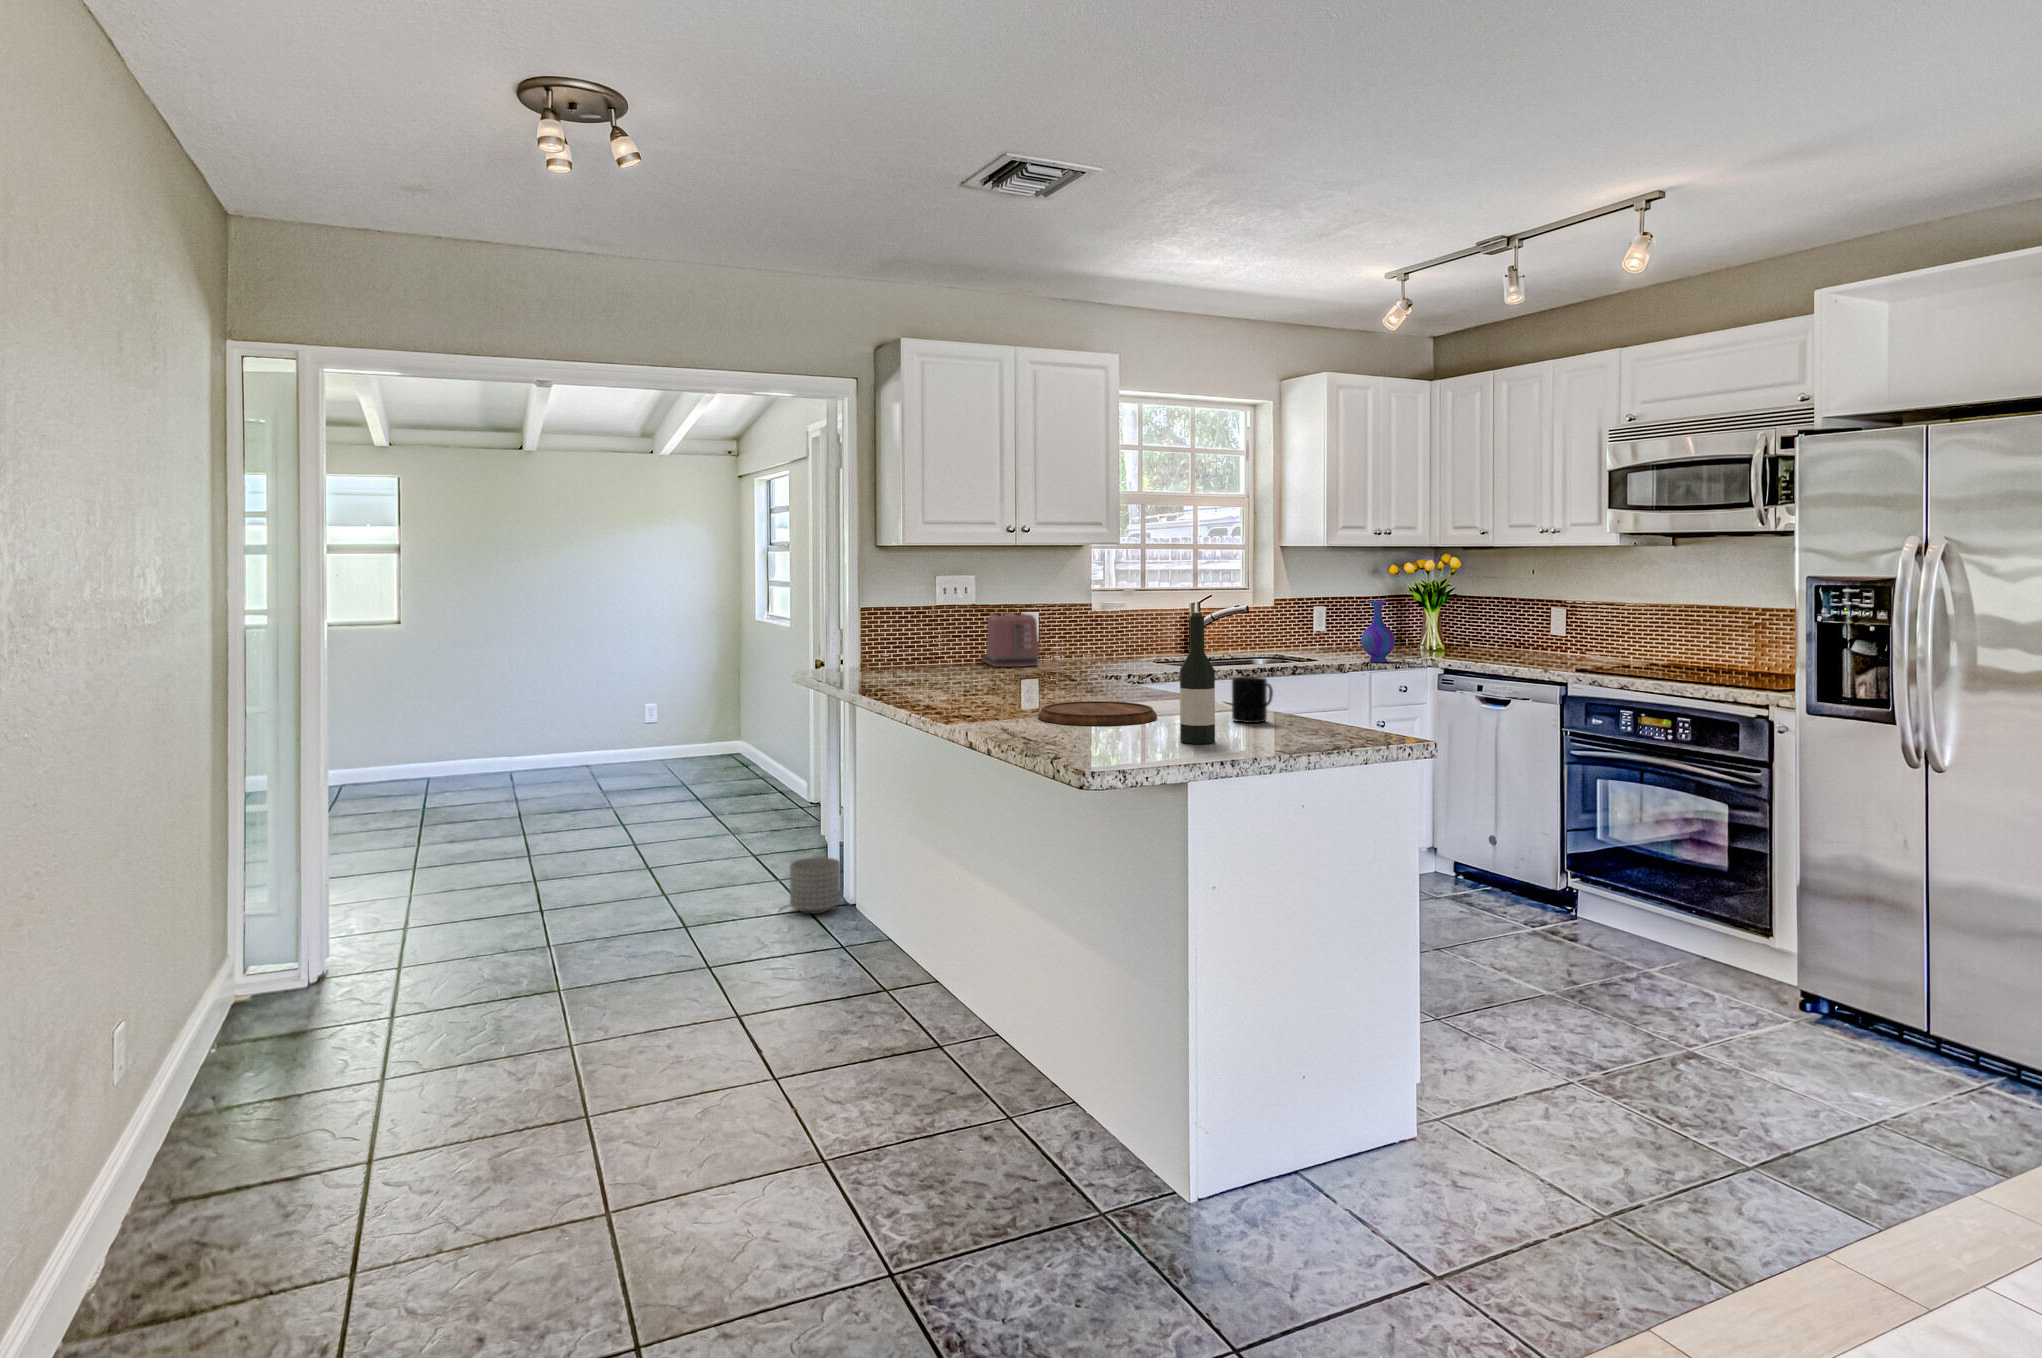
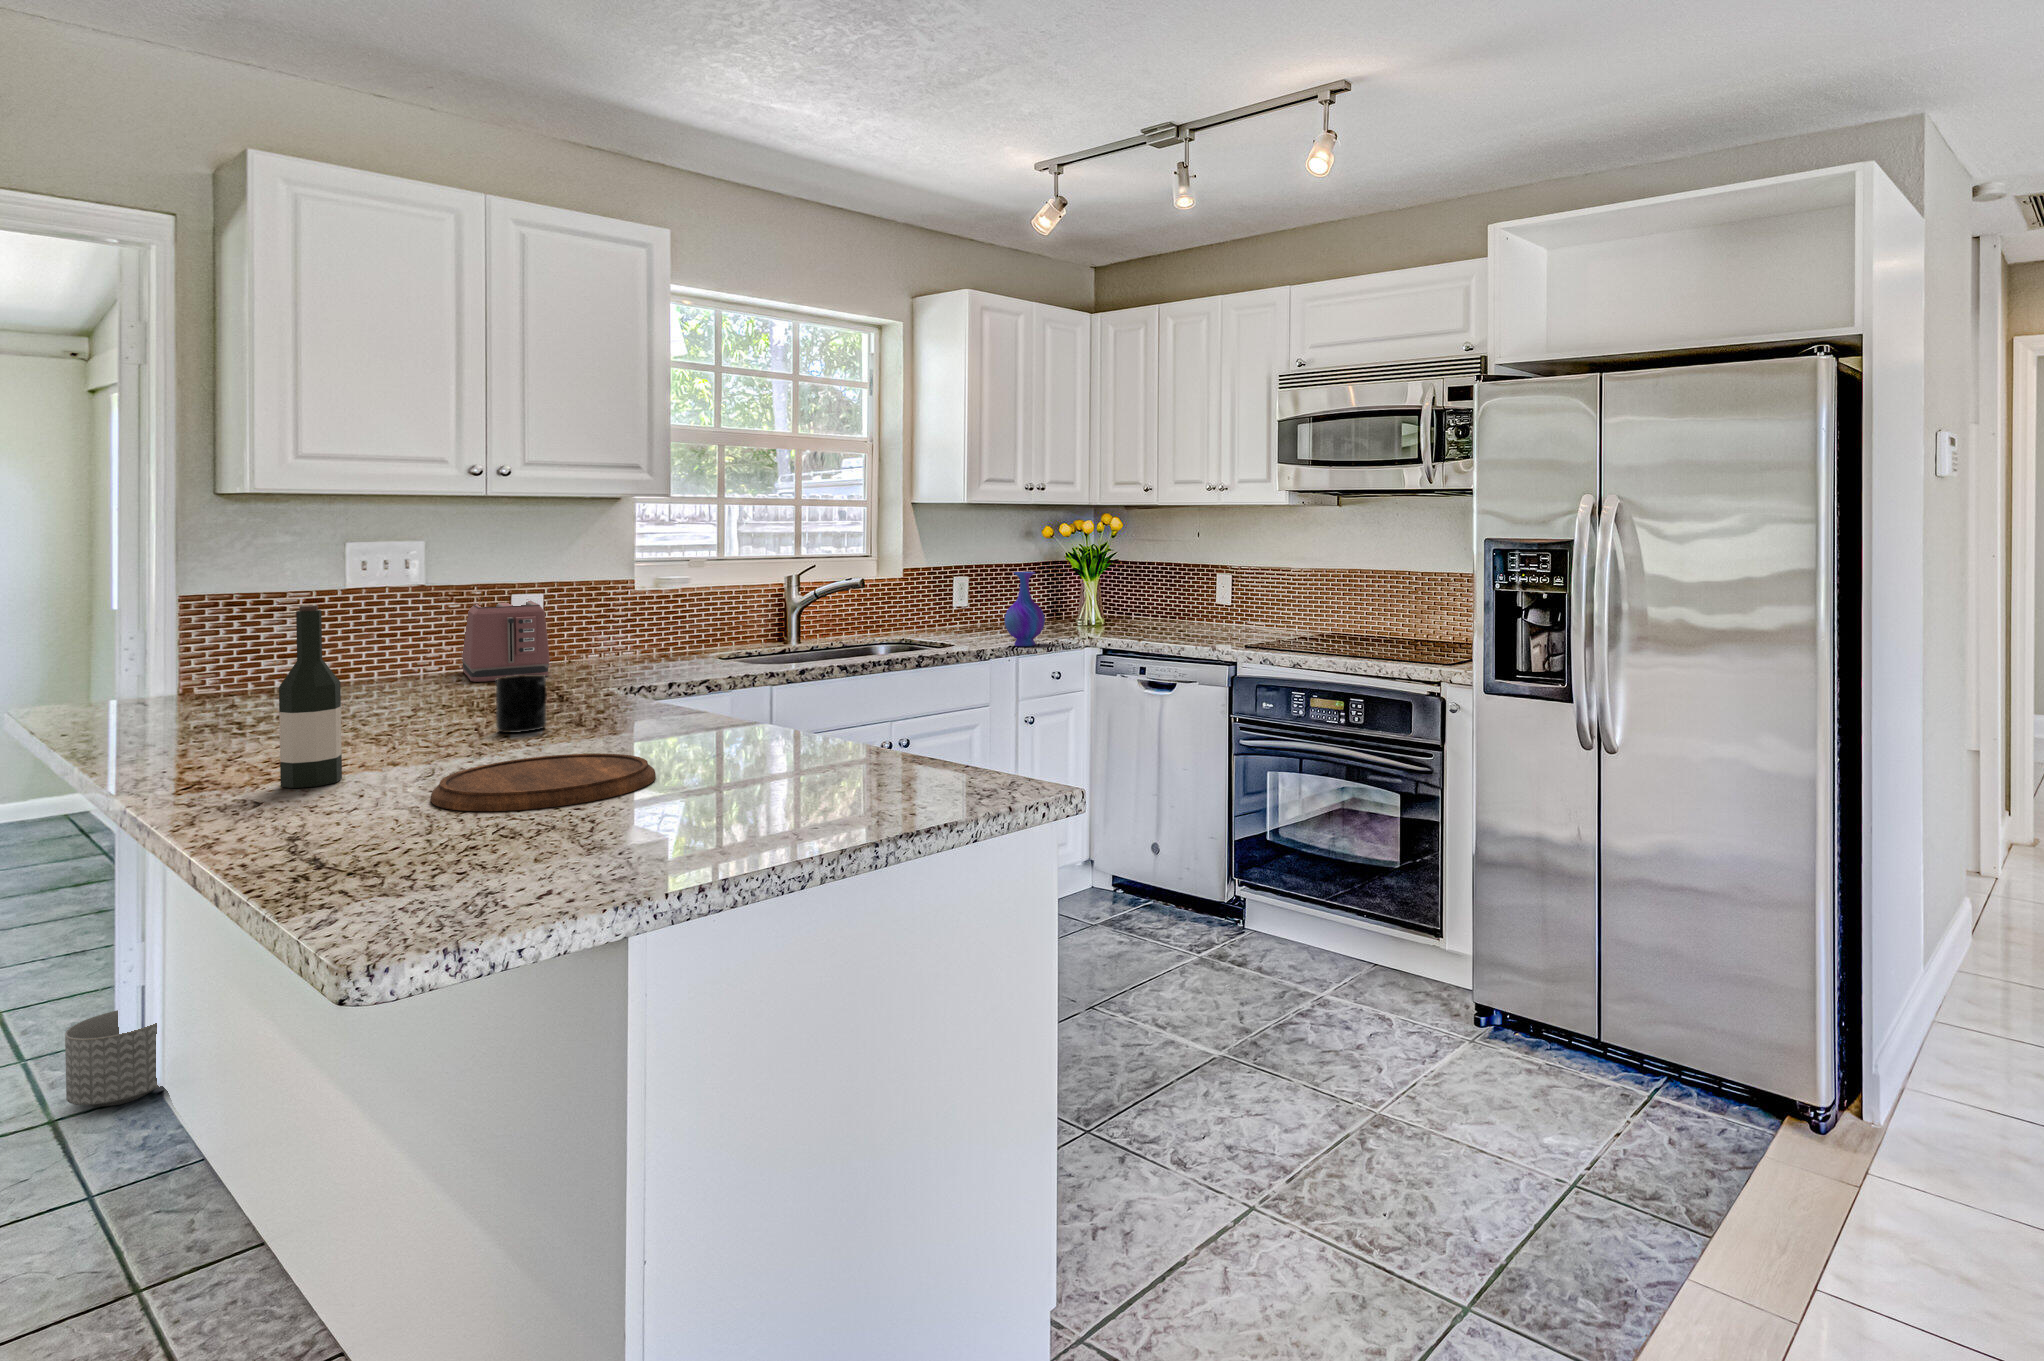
wine bottle: present [1180,612,1215,744] -> present [279,605,342,788]
mug: present [1232,677,1273,723] -> present [496,674,547,733]

